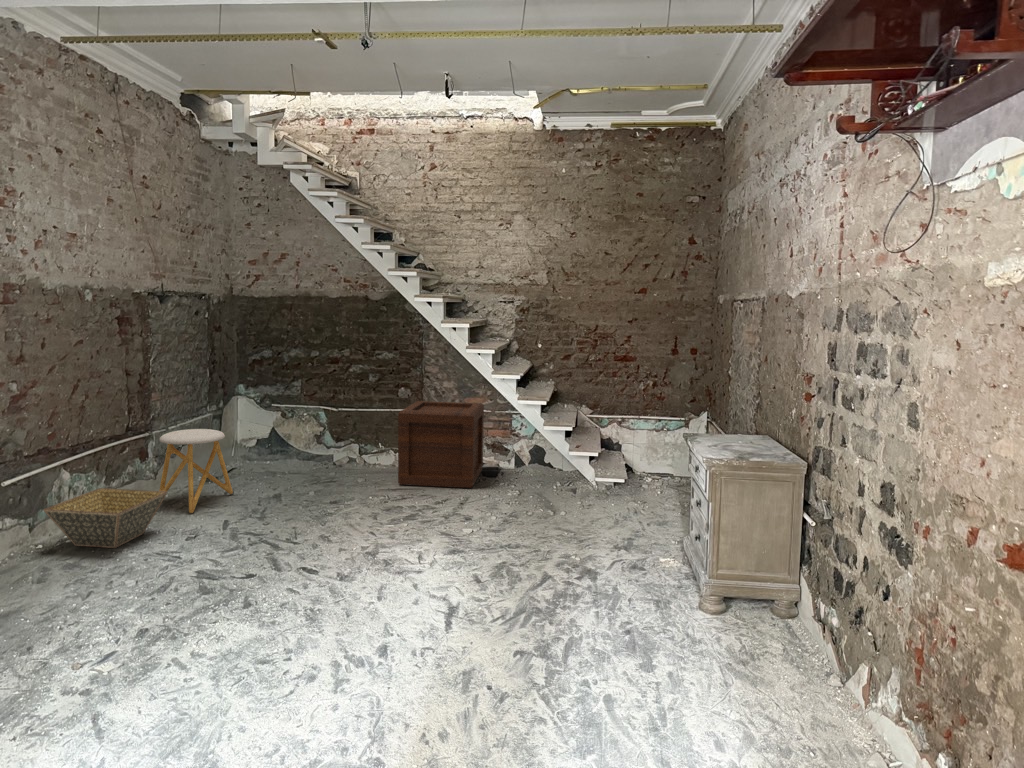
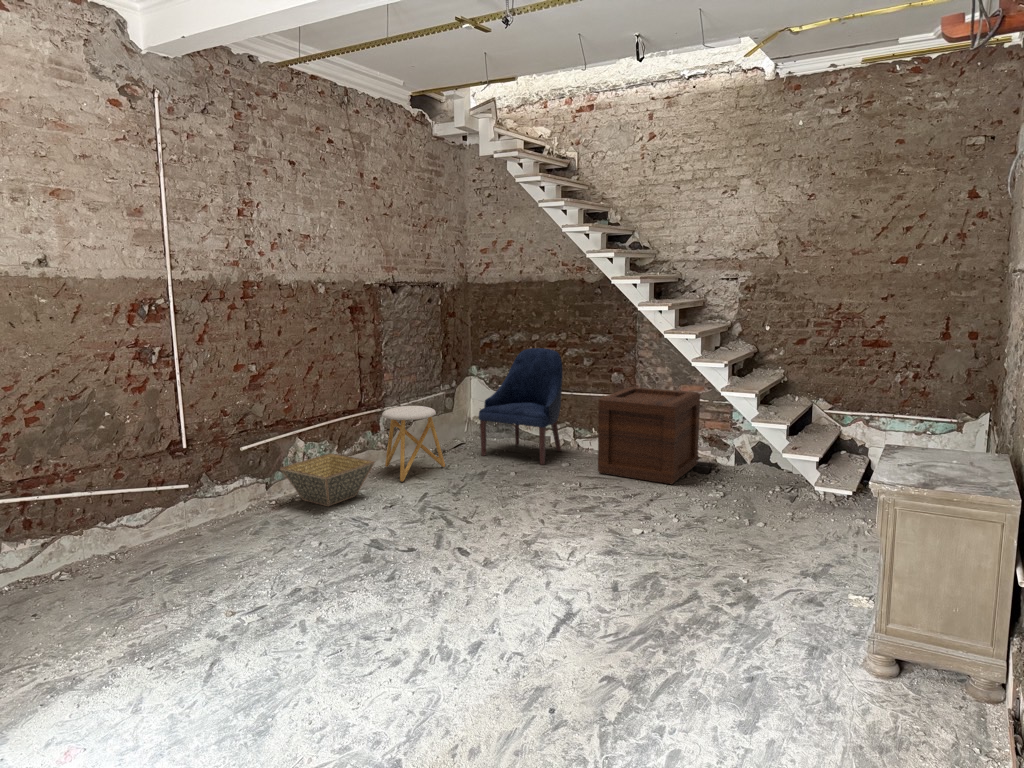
chair: none [263,365,350,482] -> present [479,348,563,465]

